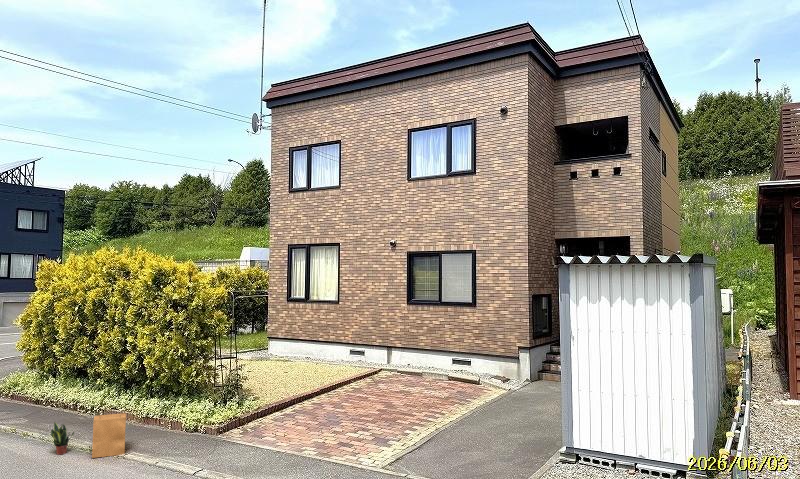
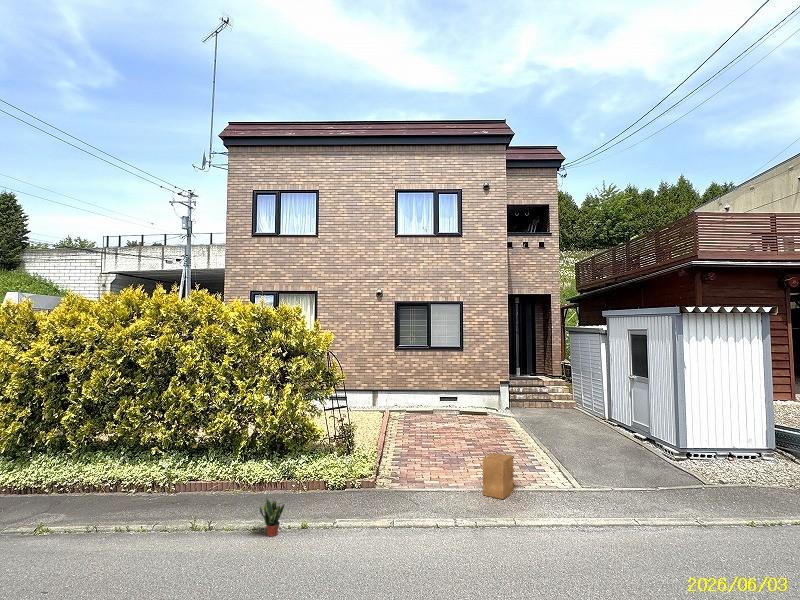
cardboard box: present [92,413,126,458] -> present [483,453,513,499]

